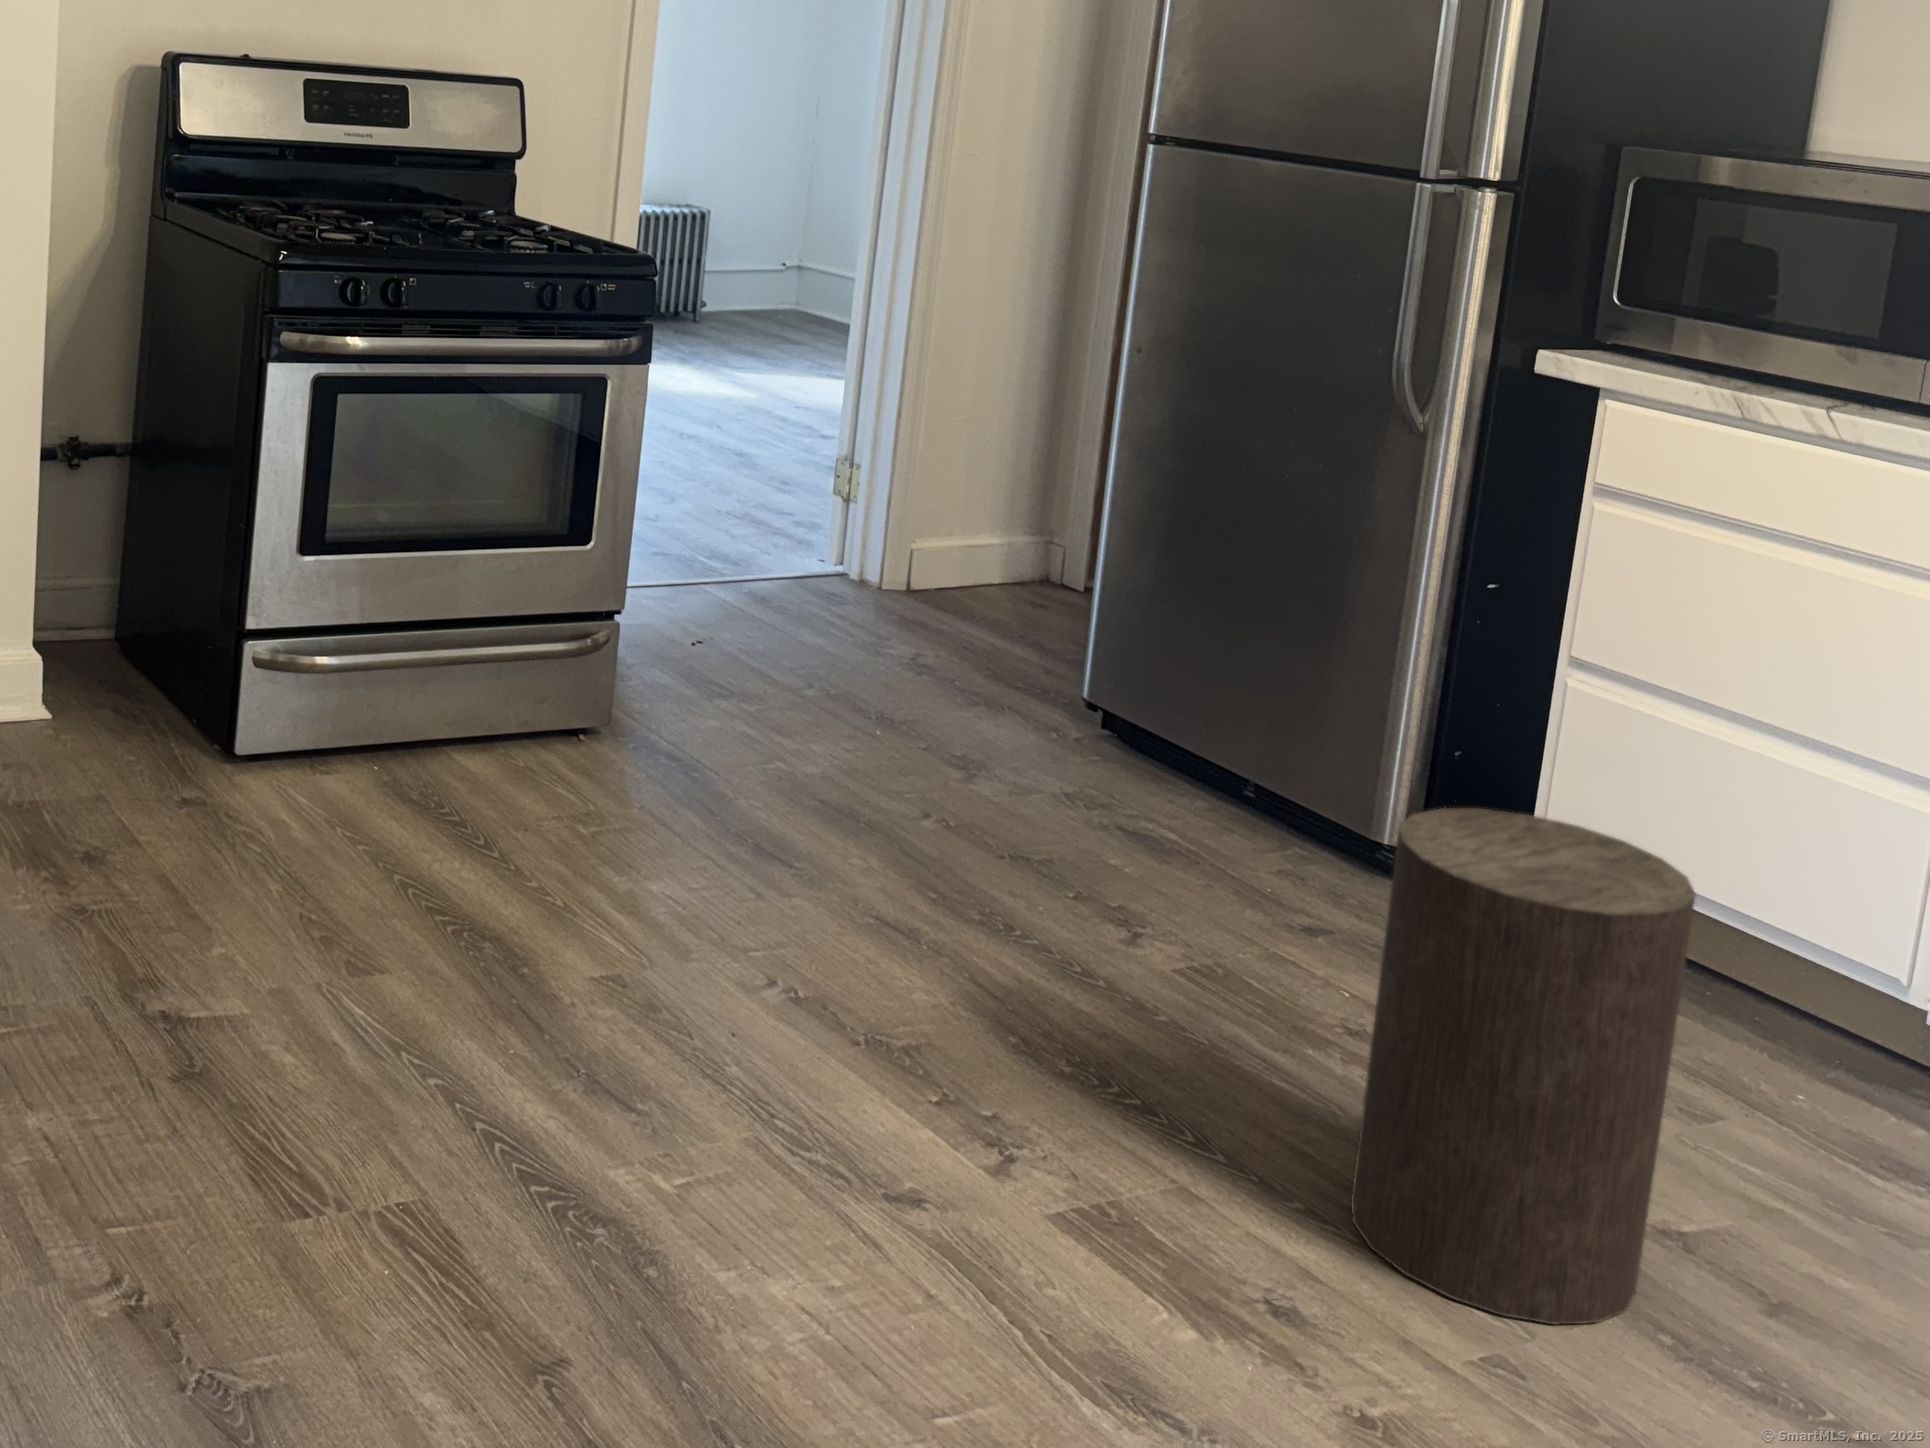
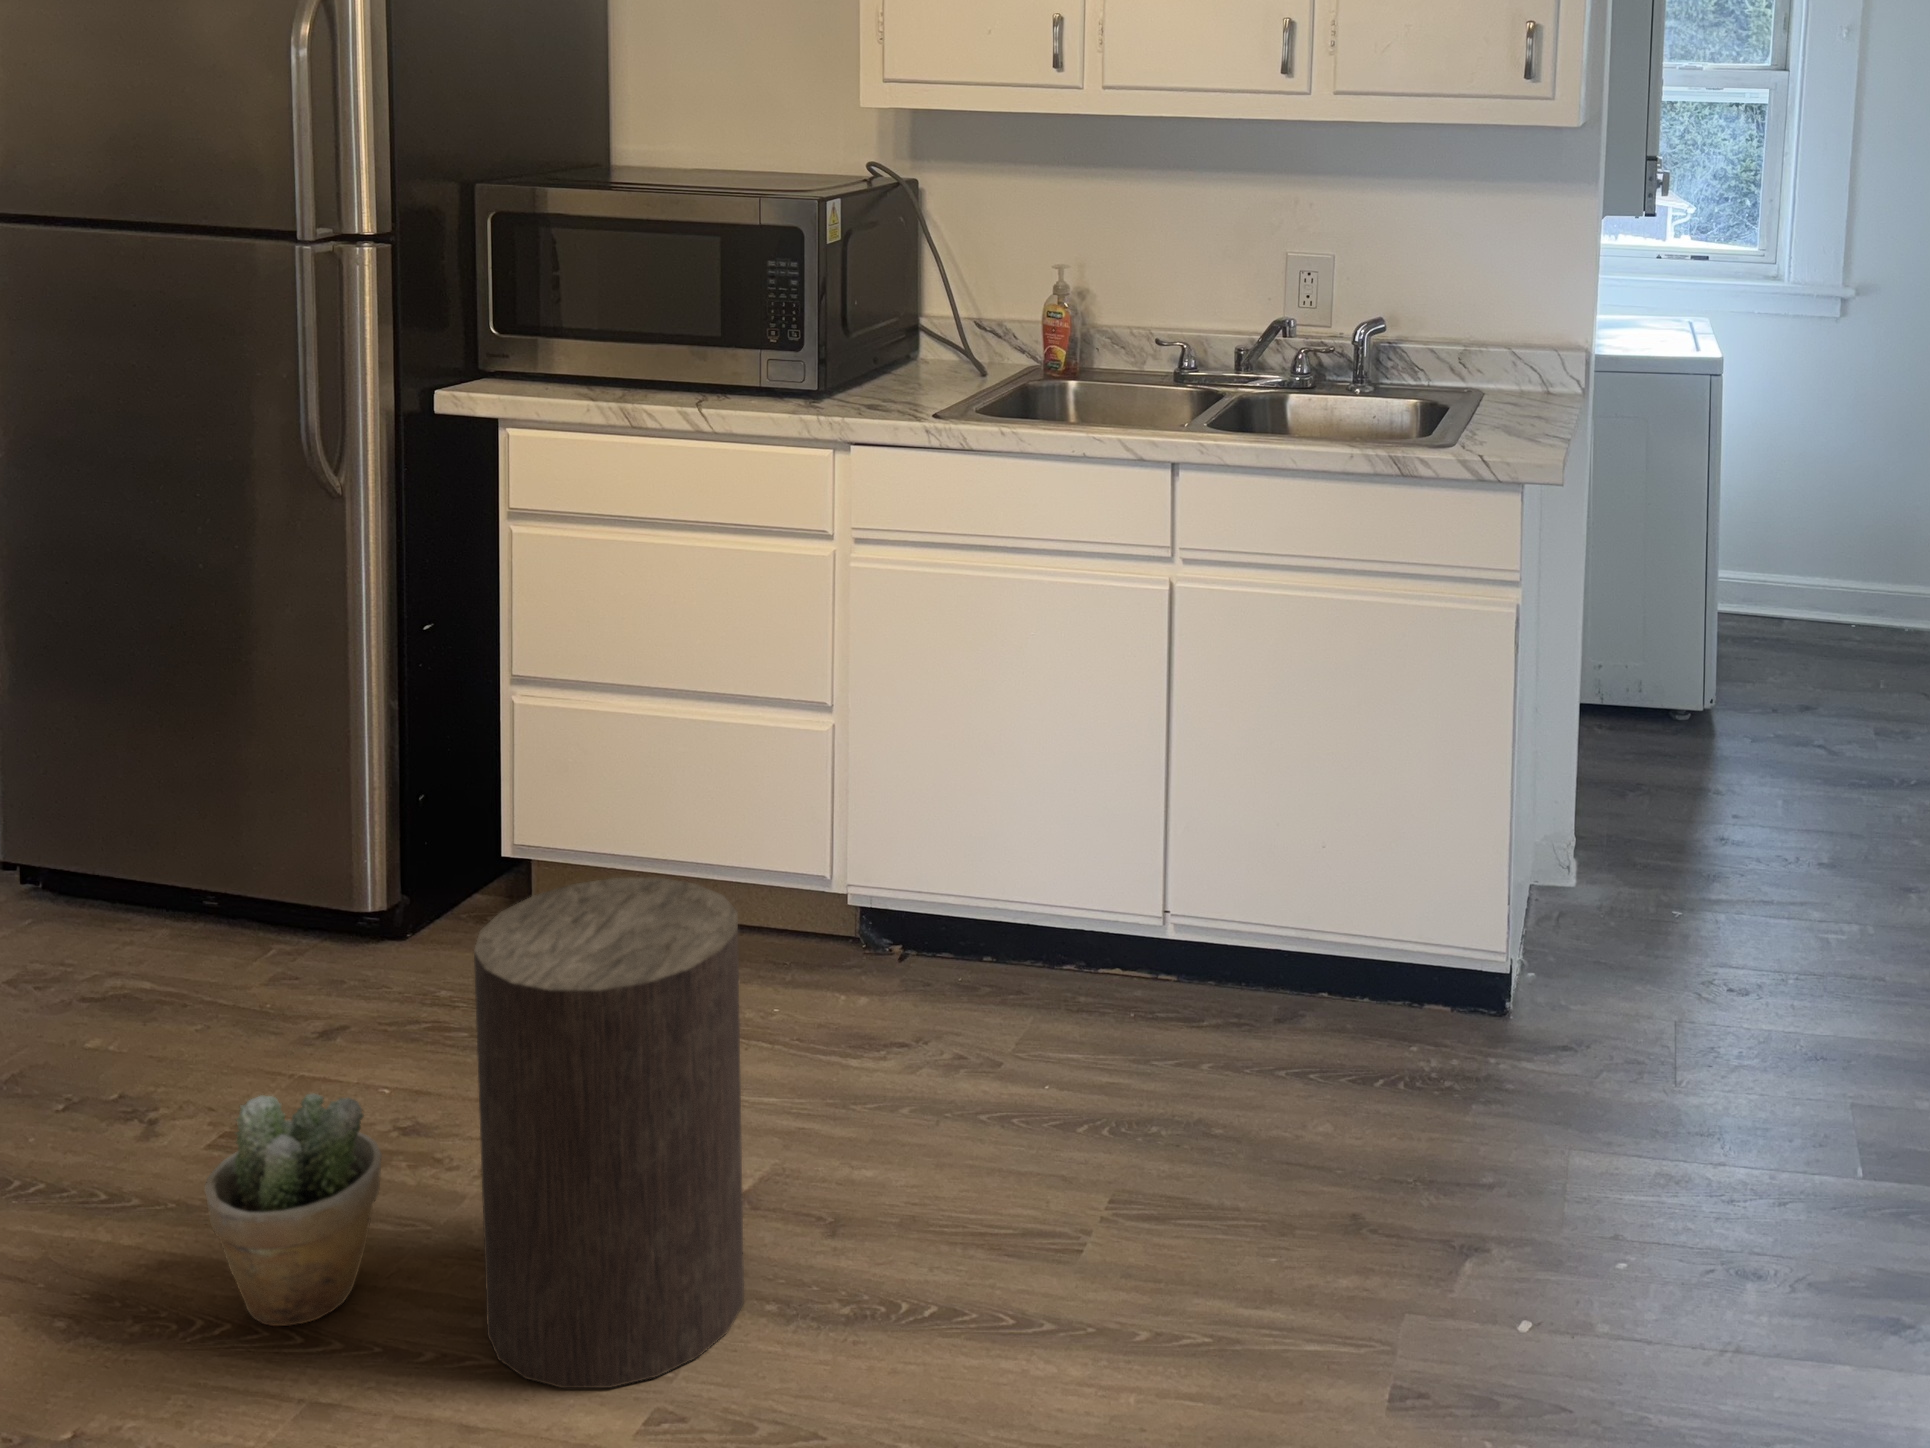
potted plant: none [1137,898,1294,1117] -> present [205,1093,382,1326]

